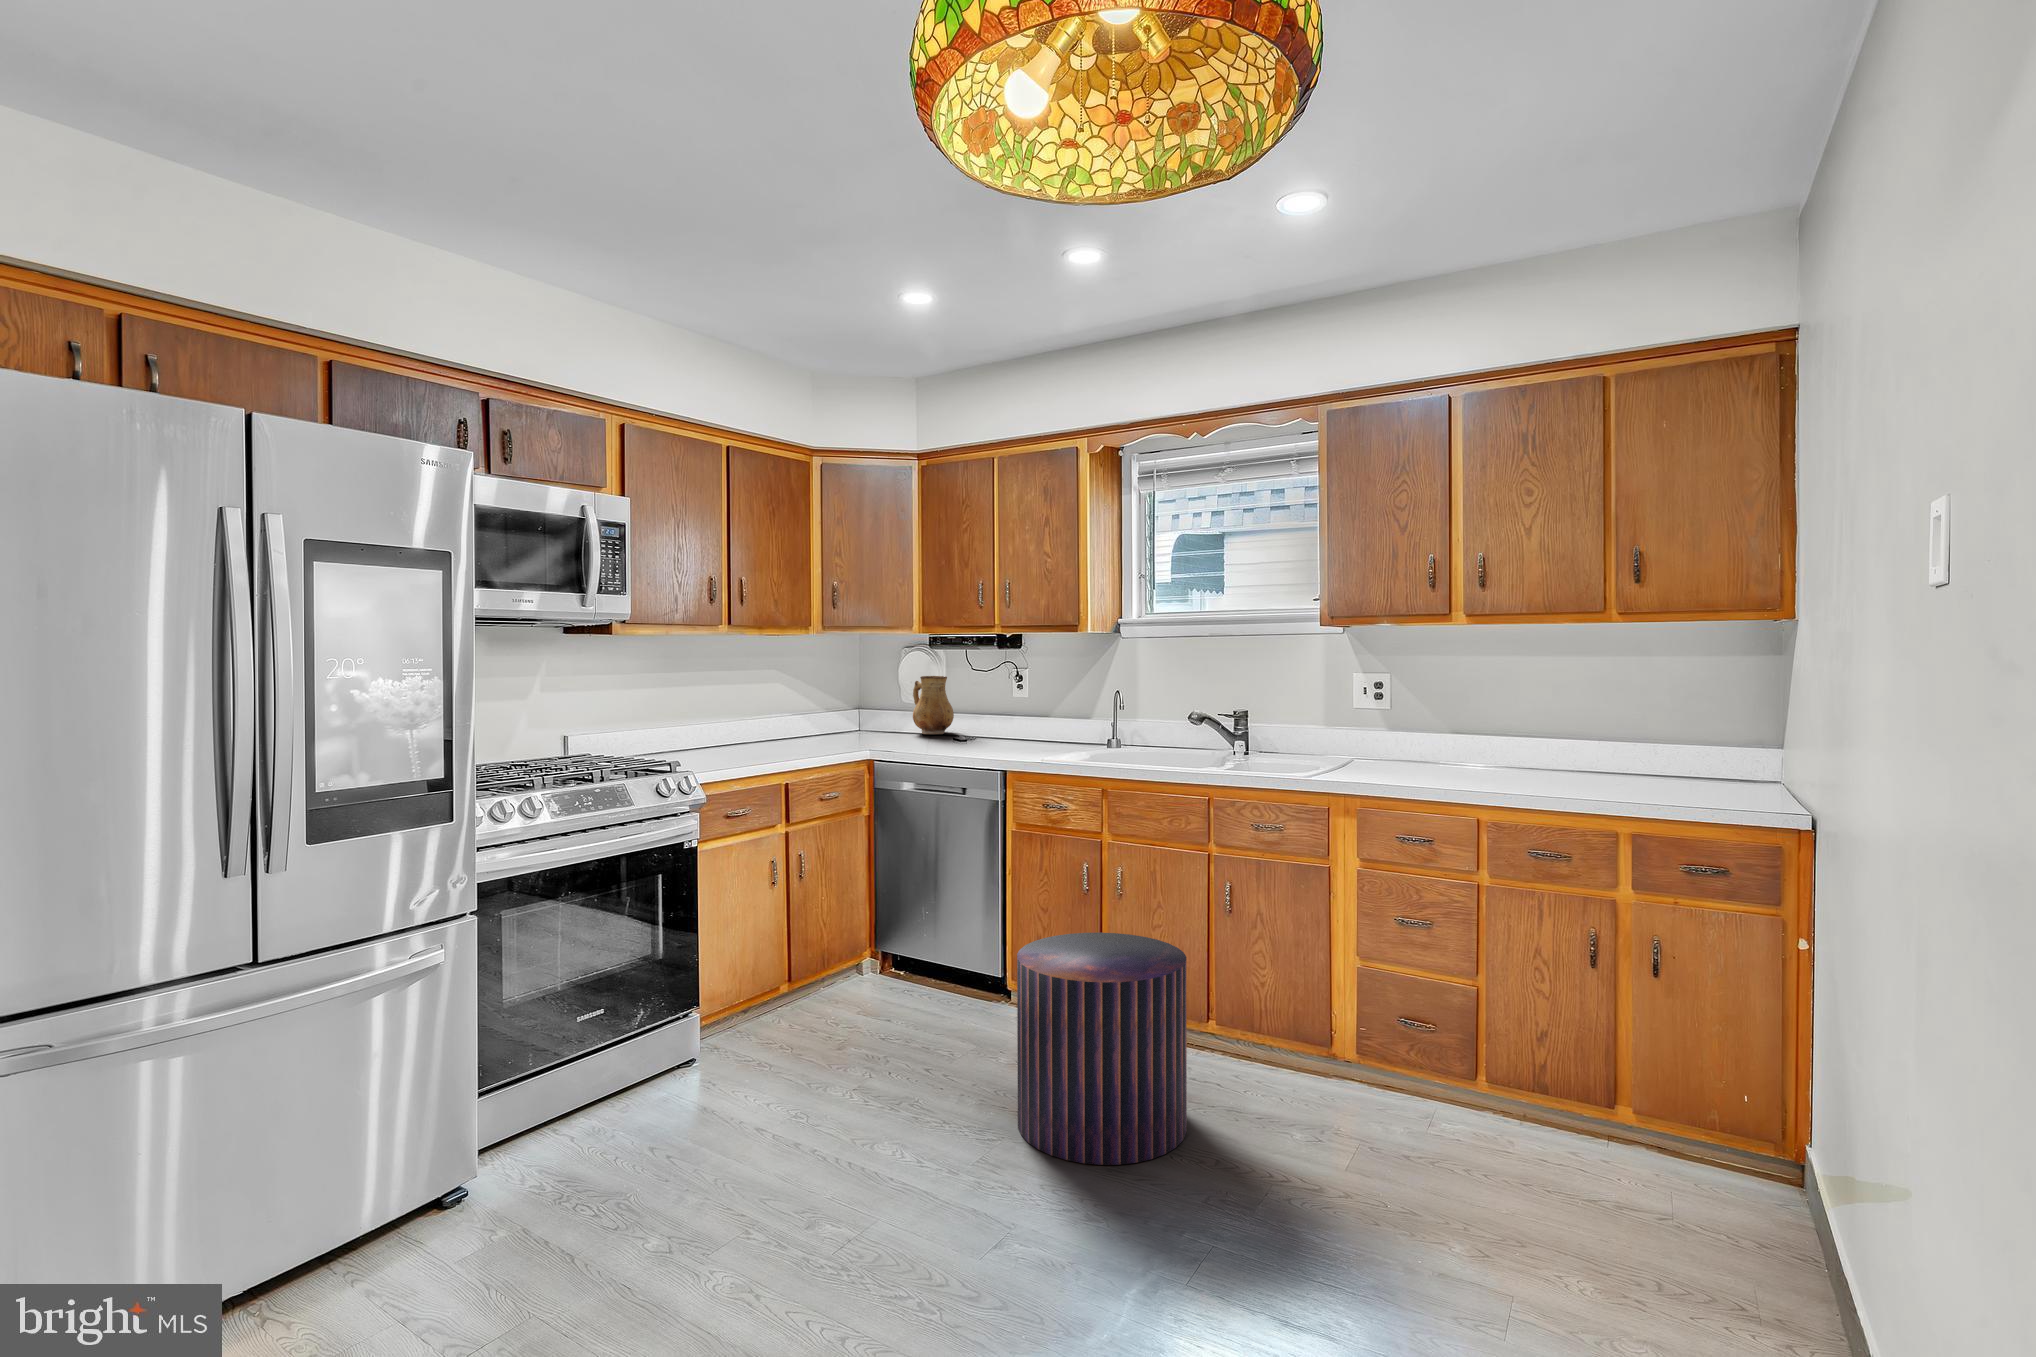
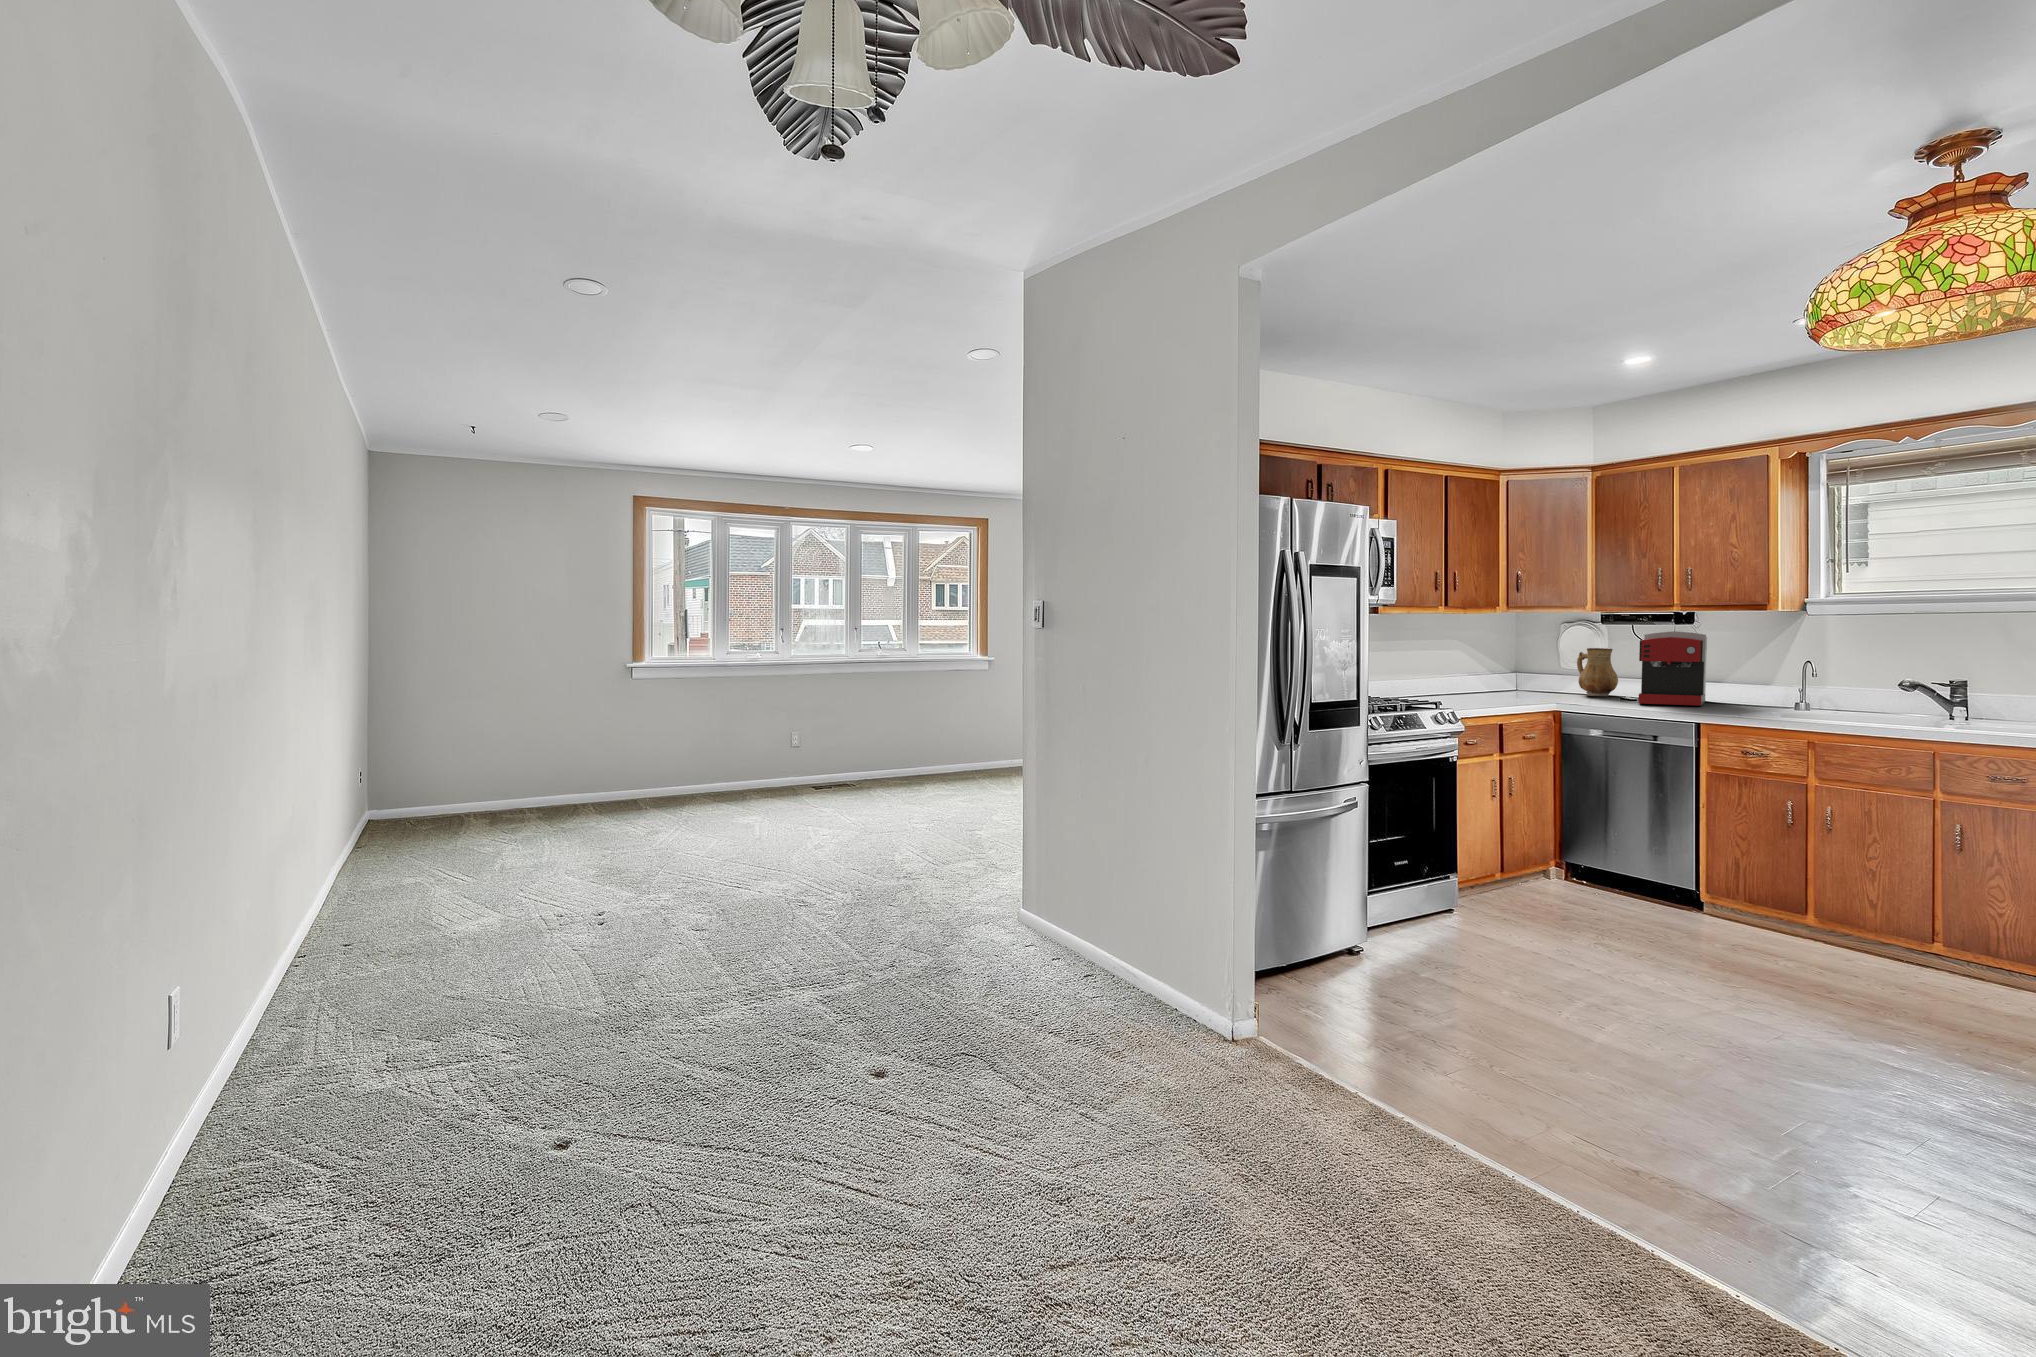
coffee maker: none [960,656,1035,745] -> present [1638,631,1707,706]
pouf: present [1017,933,1187,1165] -> none [1756,847,1935,1017]

